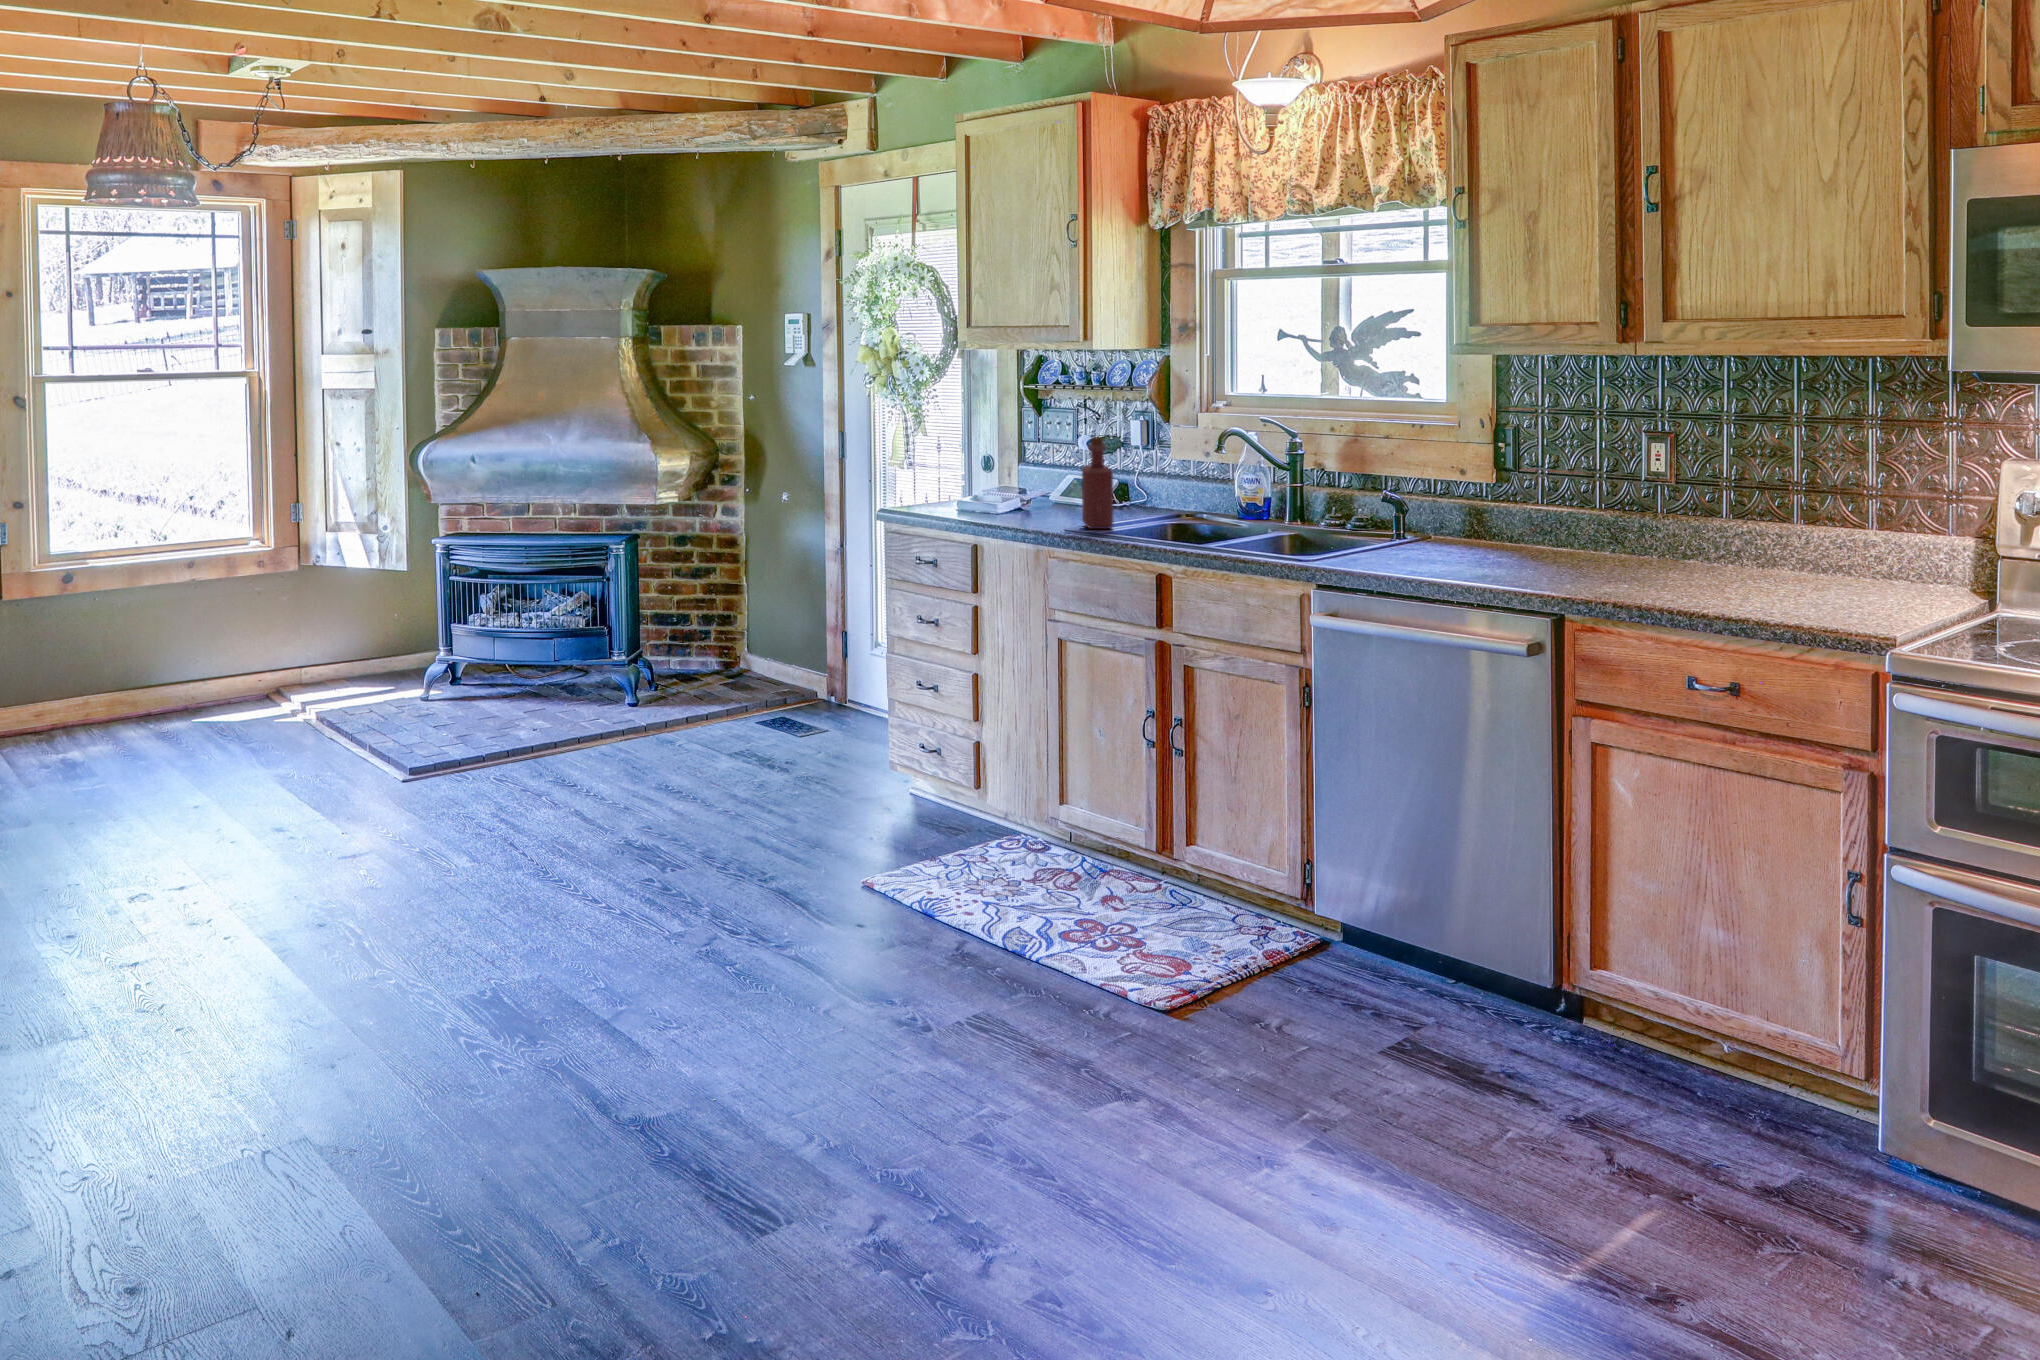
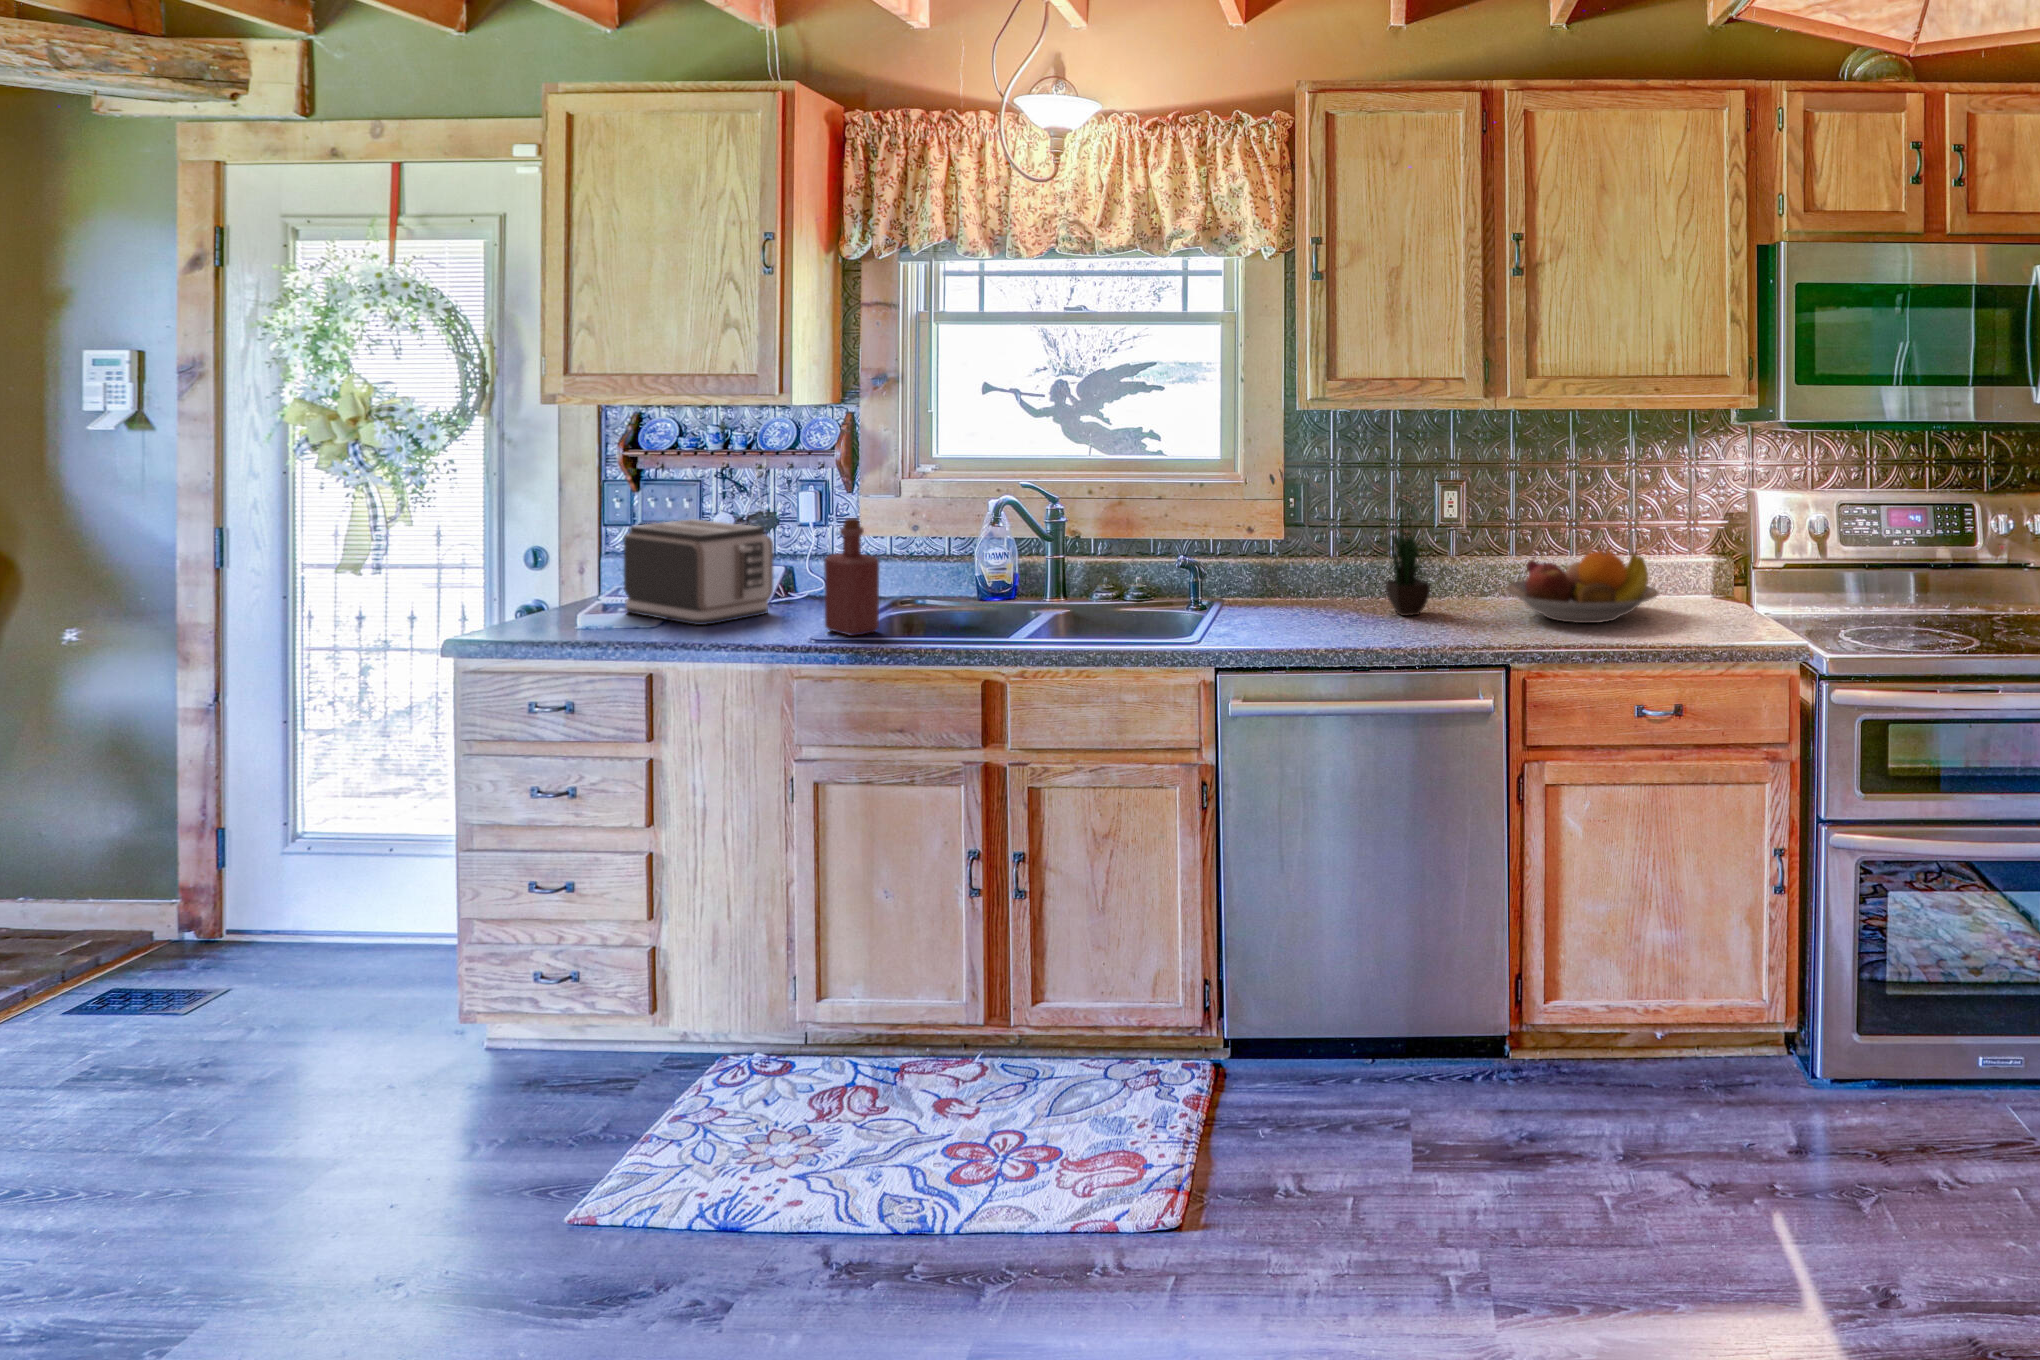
potted plant: none [1499,410,1588,566] -> present [1380,497,1433,616]
toaster: none [998,438,1081,514] -> present [624,519,773,625]
fruit bowl: none [1632,515,1822,592] -> present [1505,551,1658,623]

